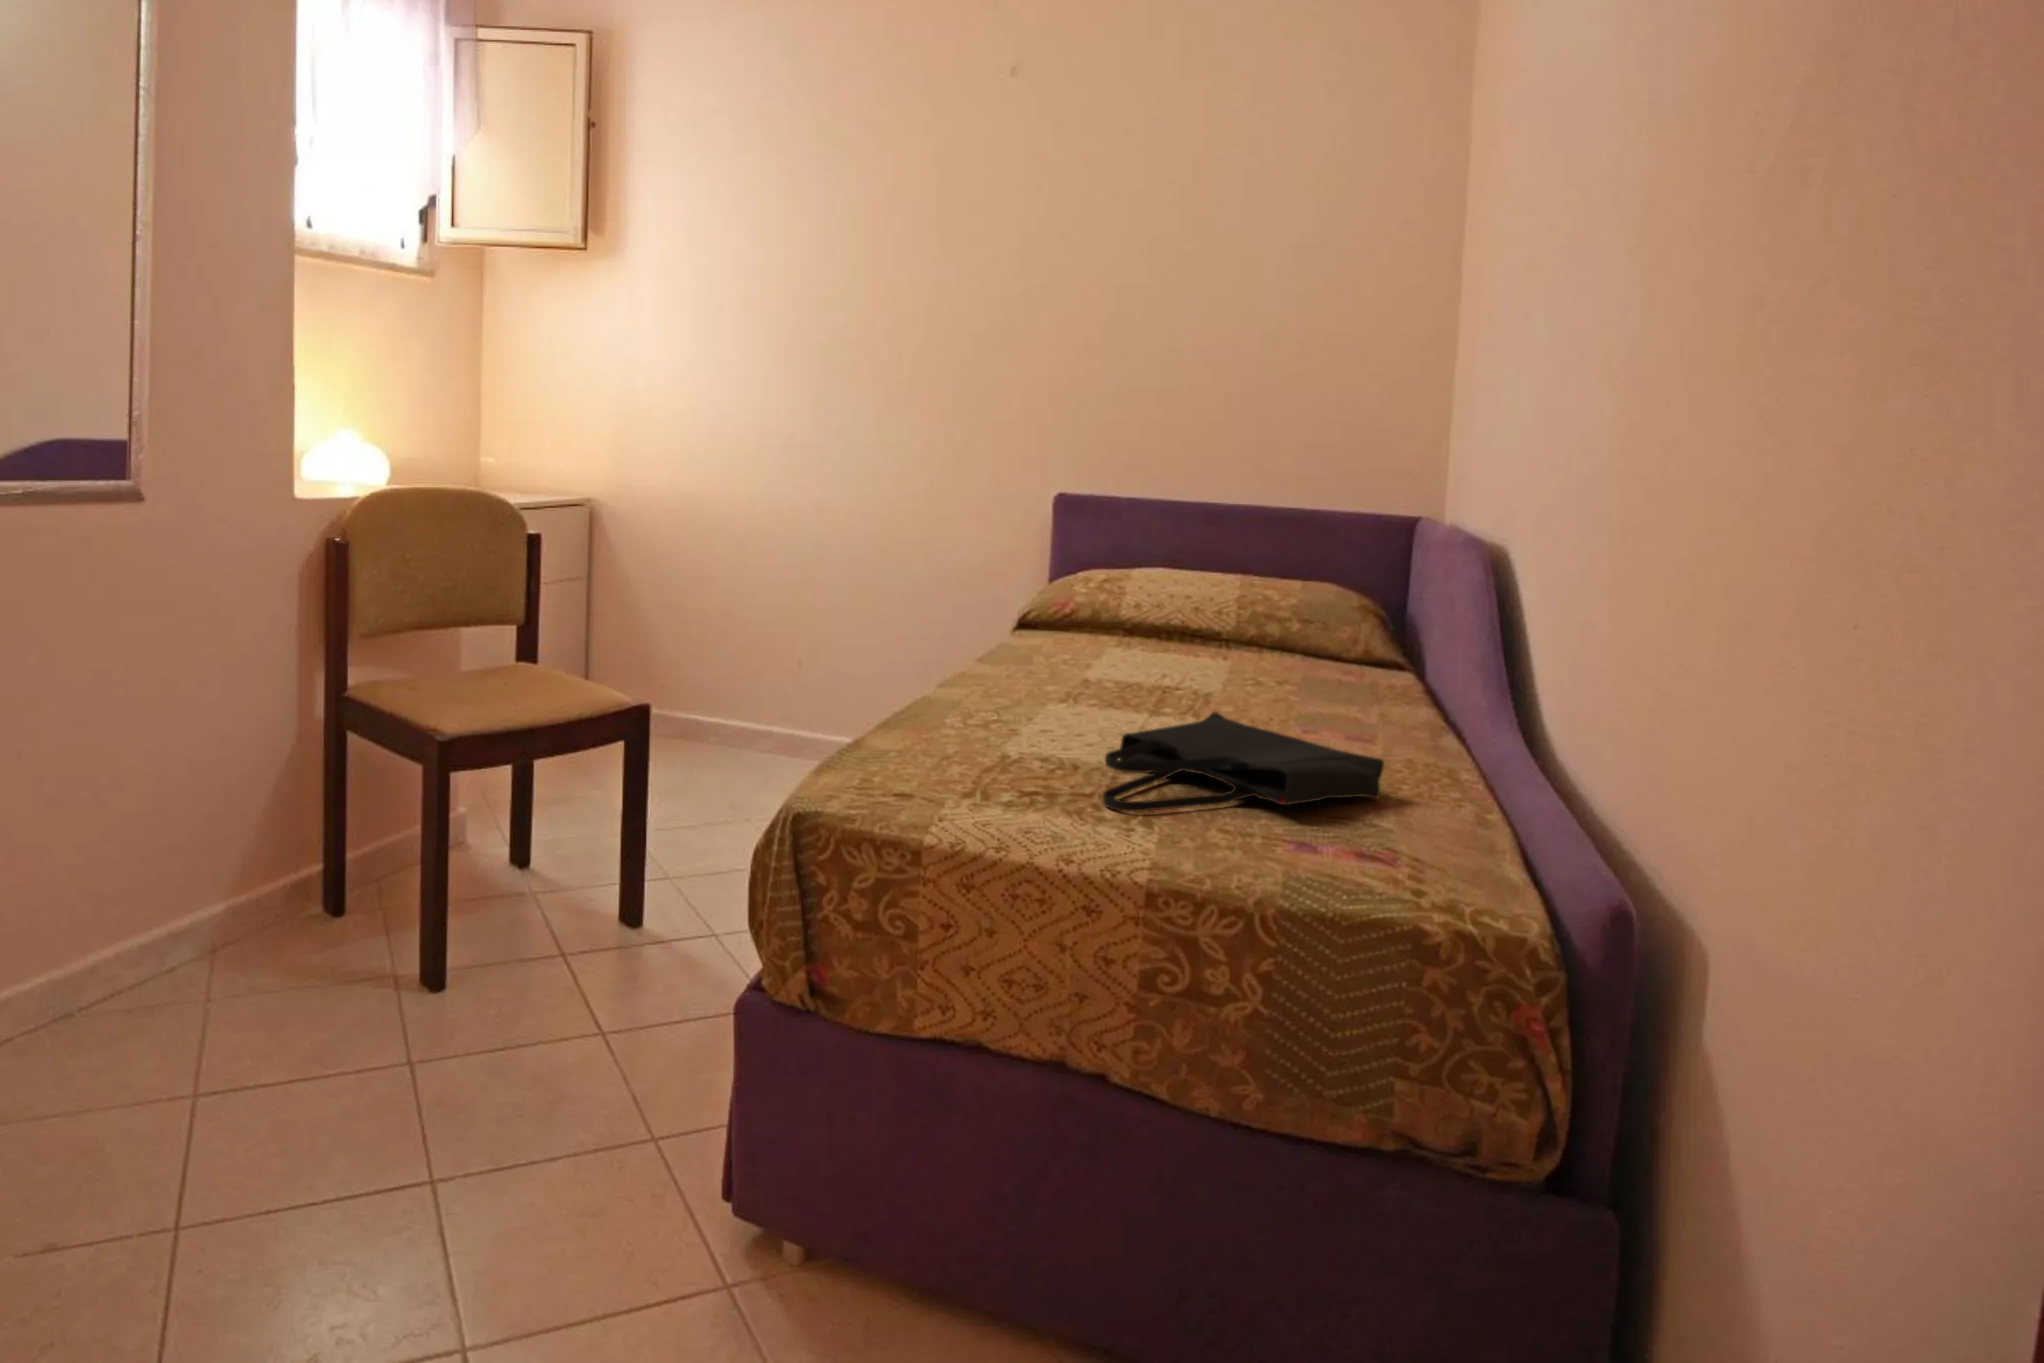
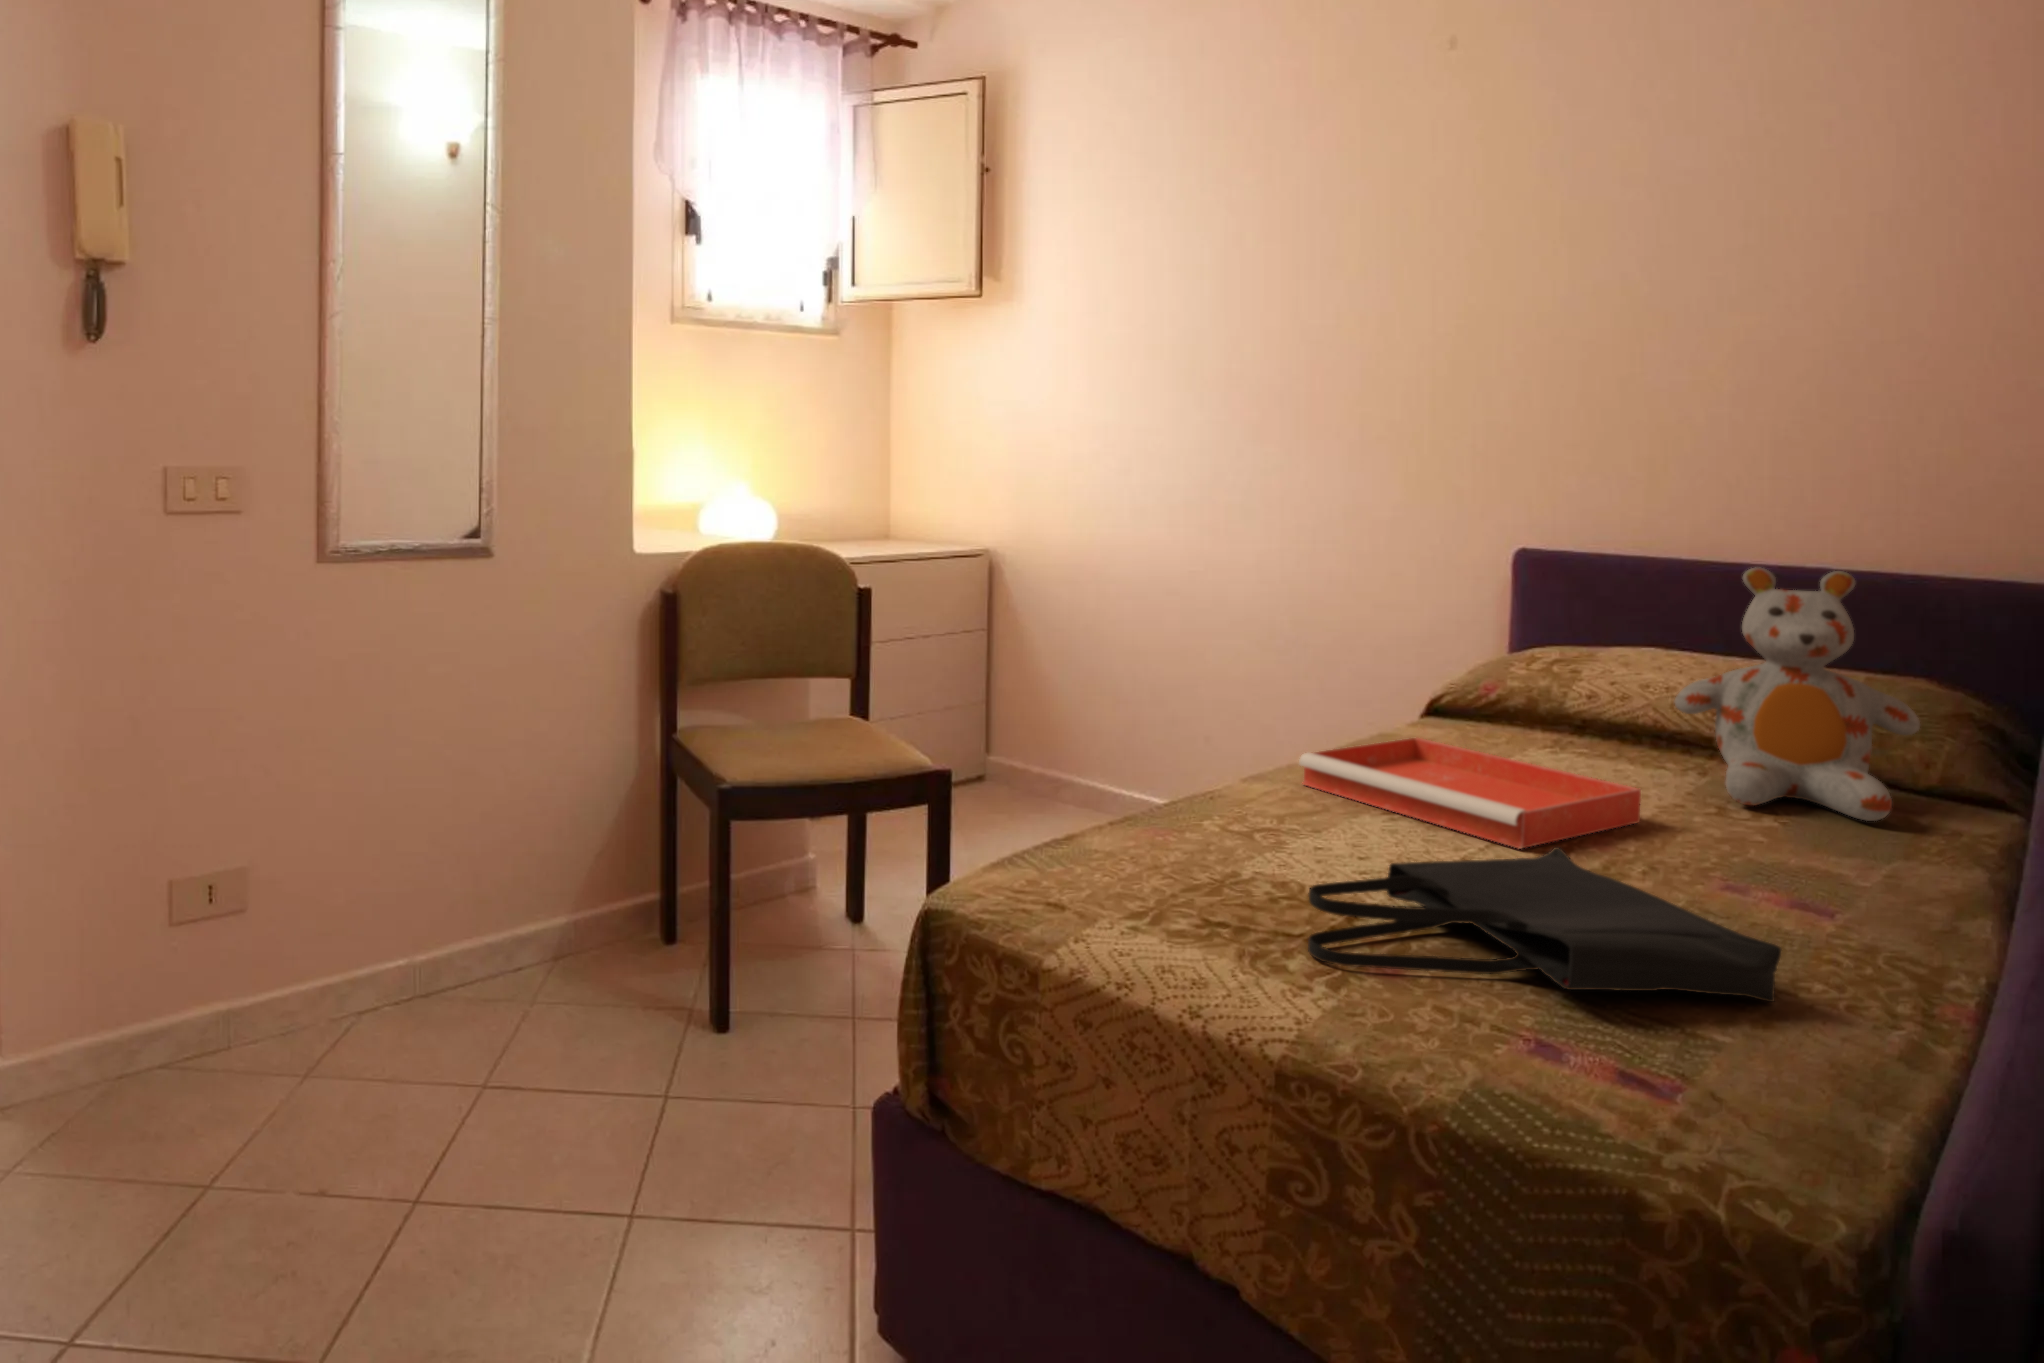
stuffed bear: none [1206,505,1348,681] -> present [1675,567,1920,821]
tray: none [983,644,1214,719] -> present [1299,738,1641,849]

